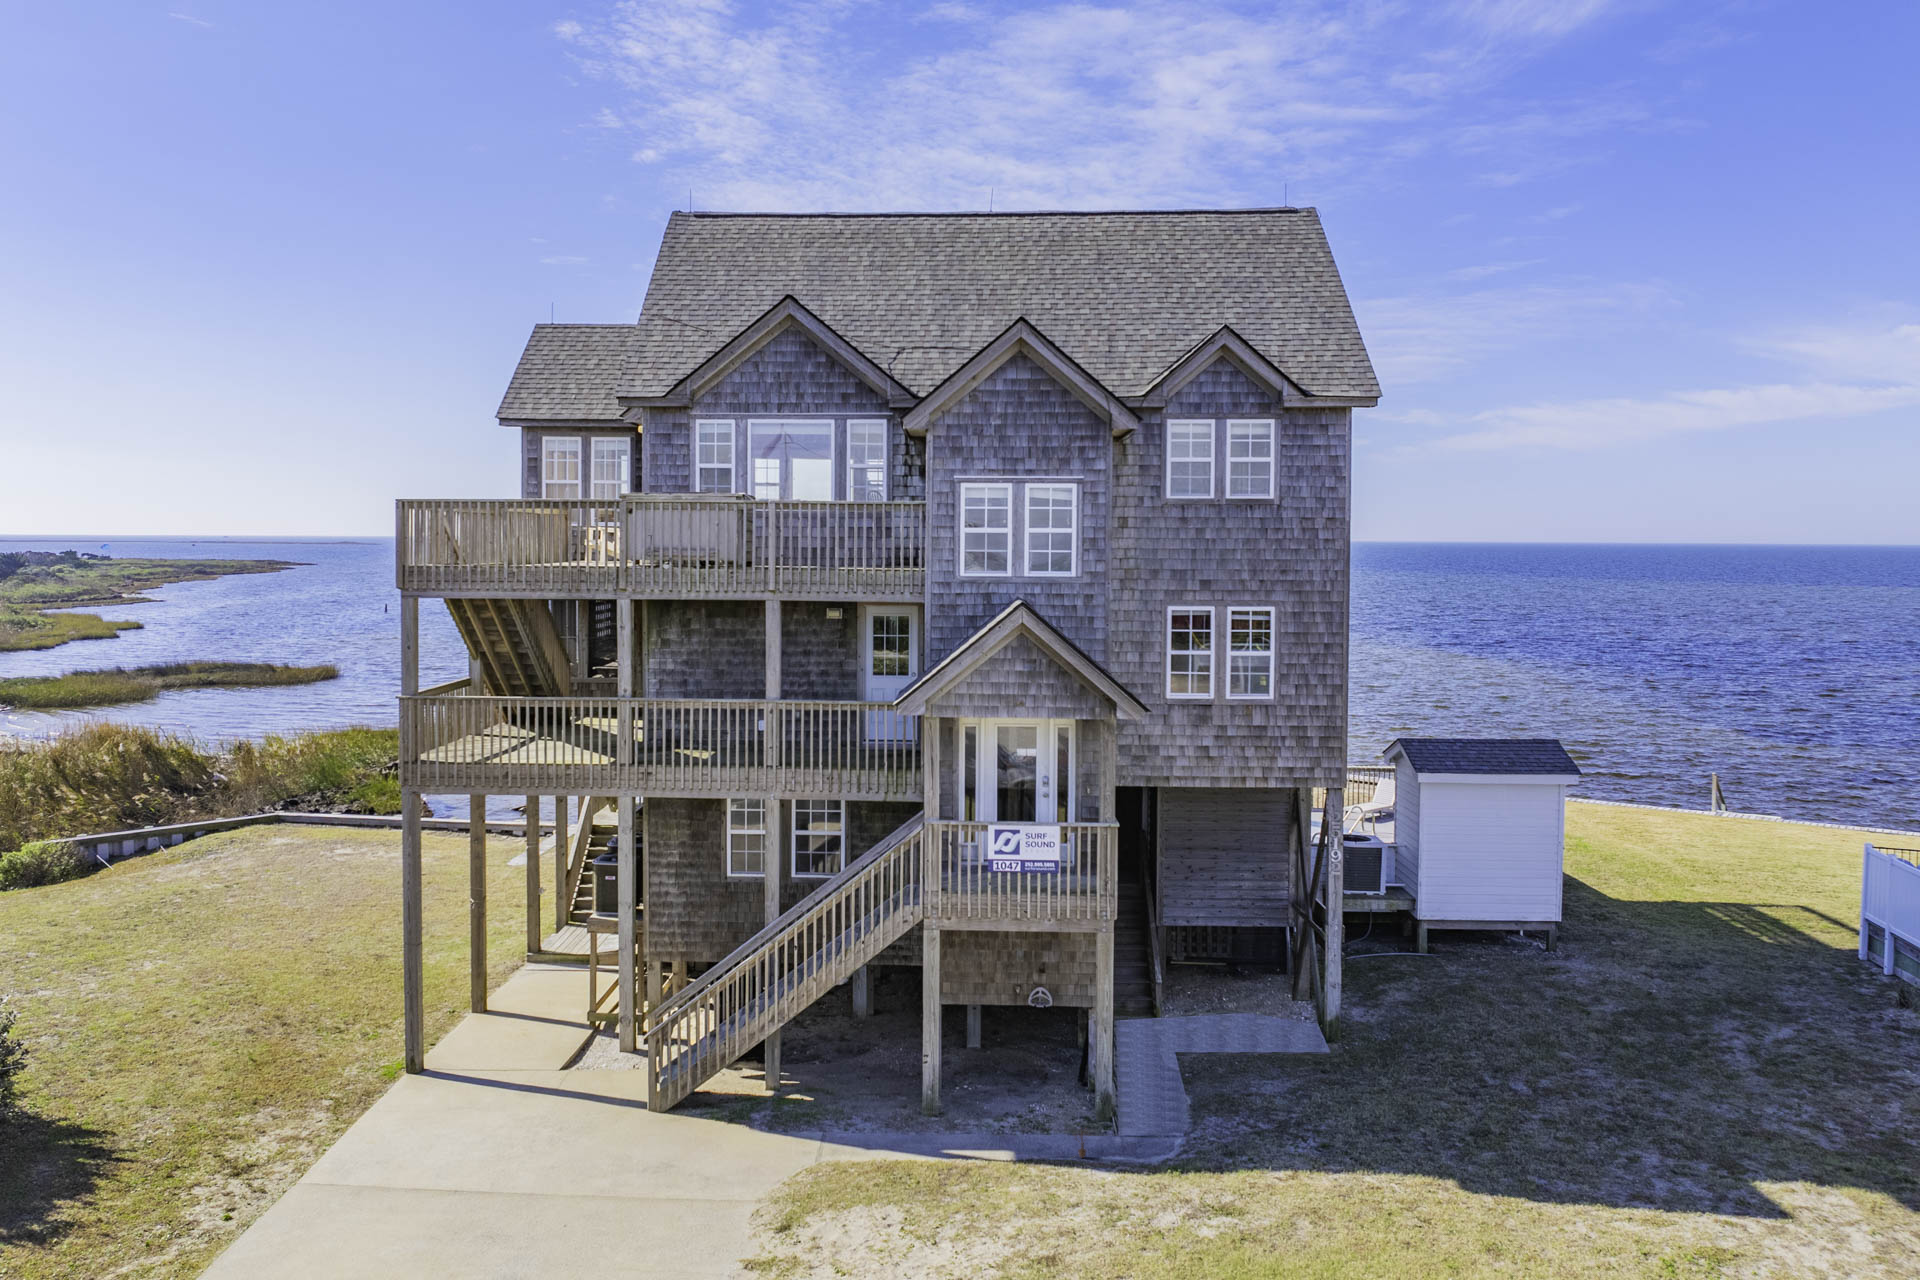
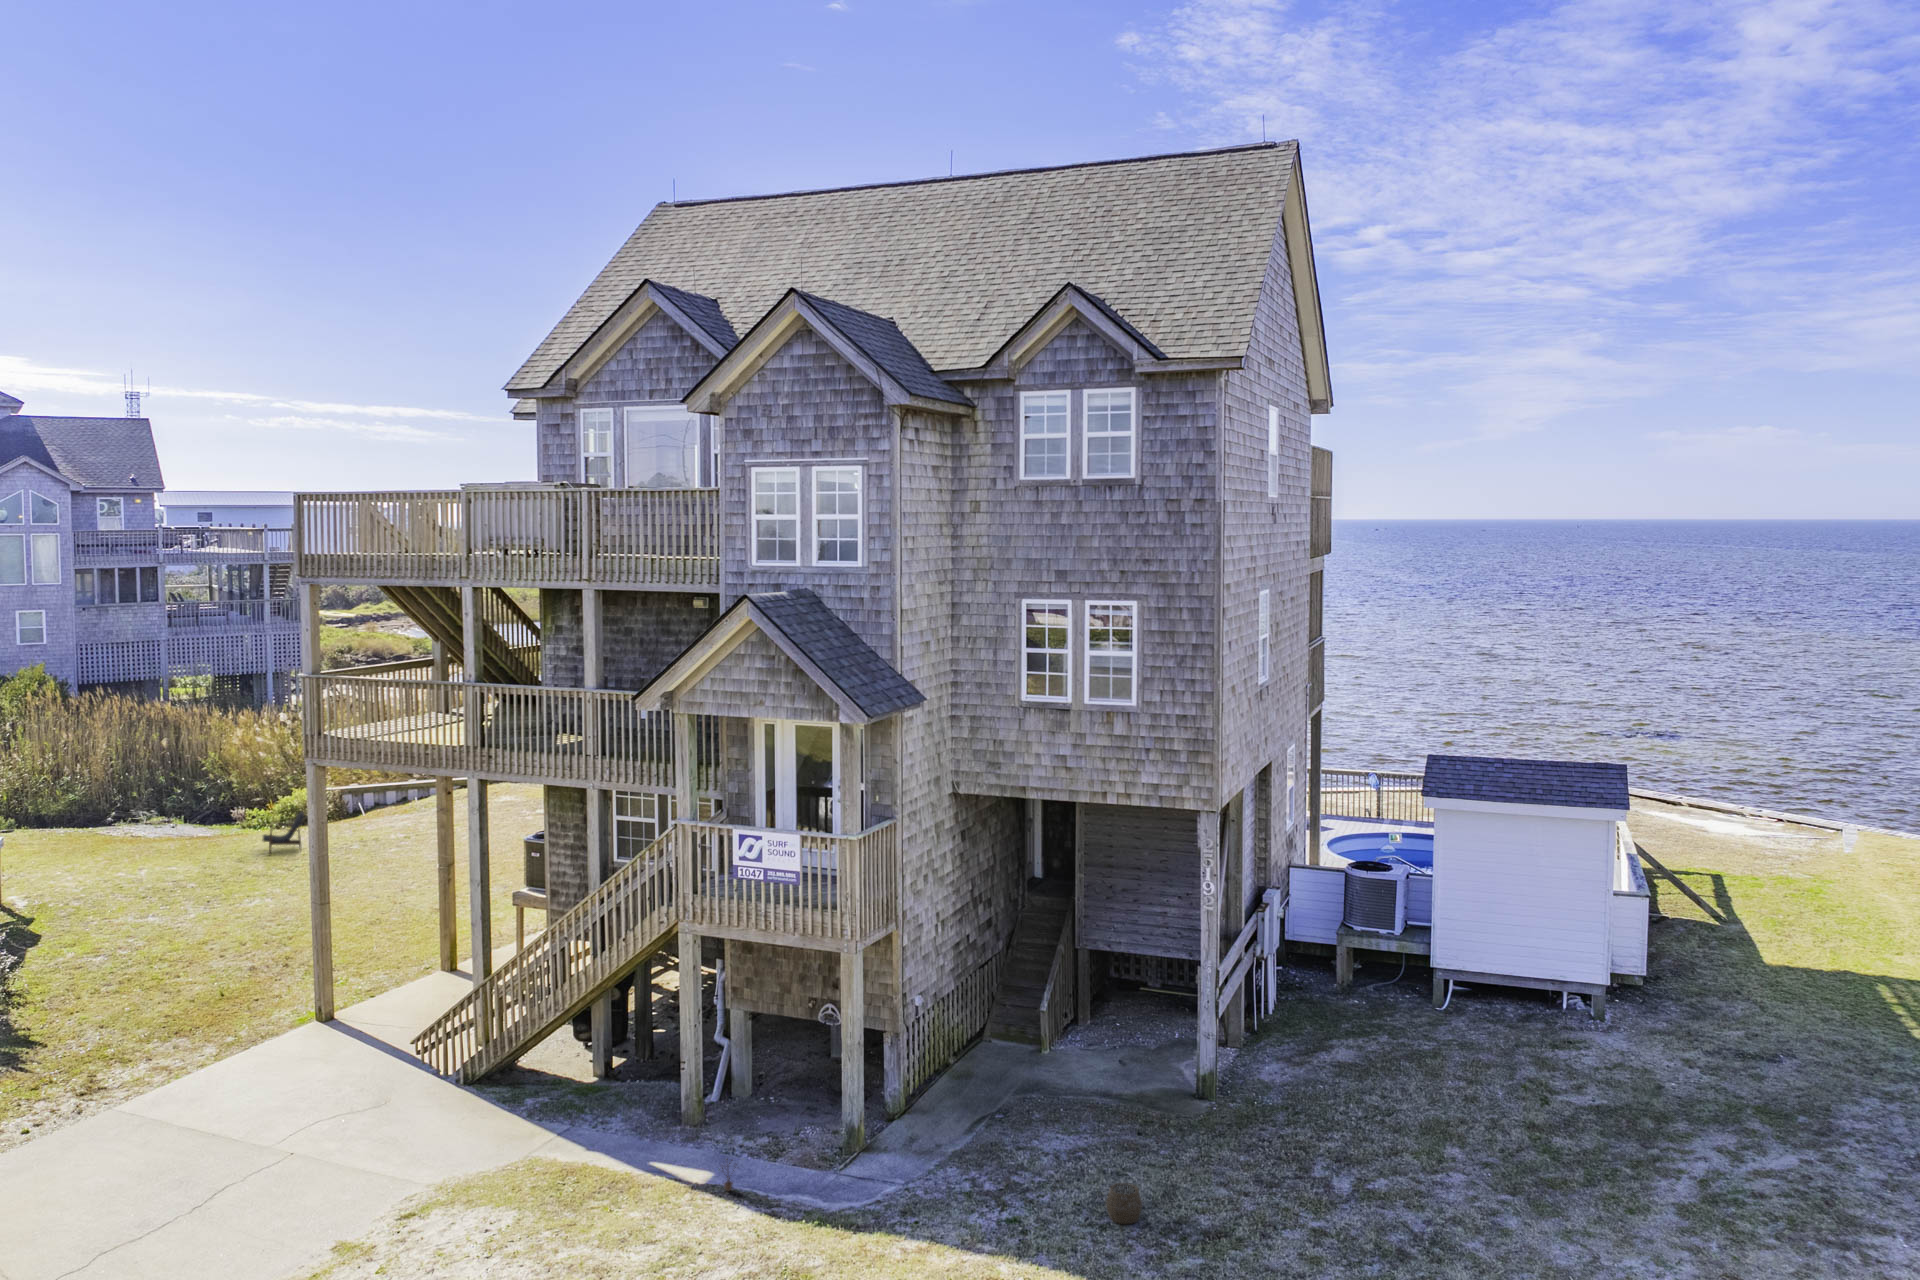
lounge chair: none [67,867,125,921] -> present [263,812,304,854]
woven basket: none [1400,1094,1431,1128] -> present [1106,1183,1142,1224]

